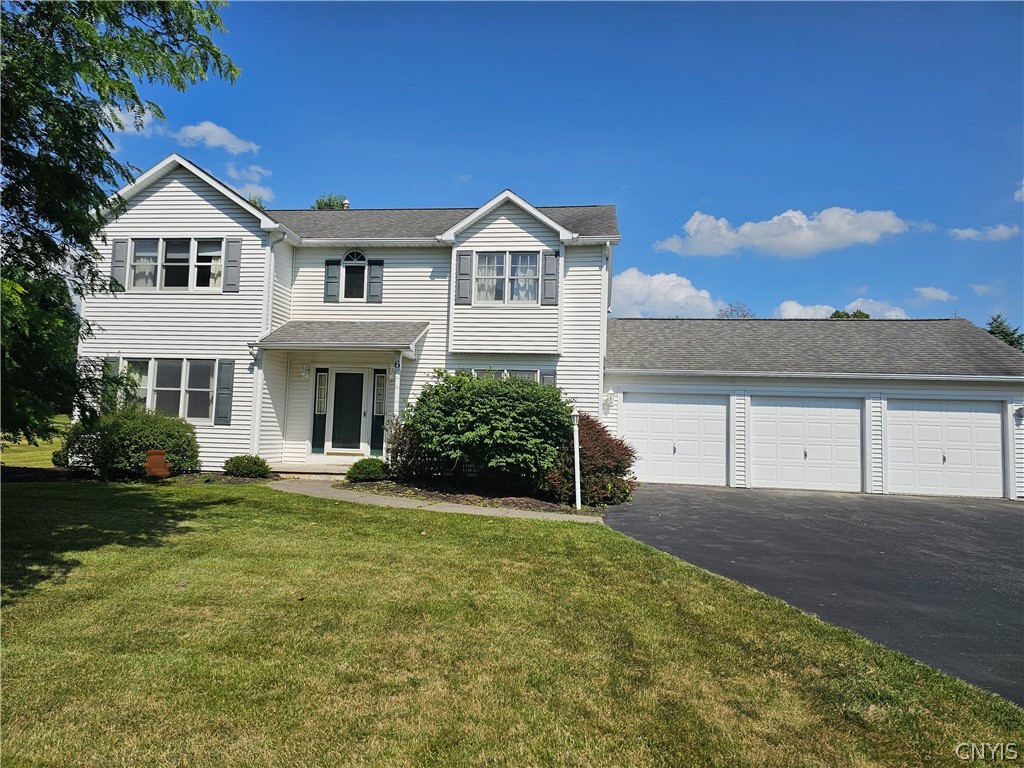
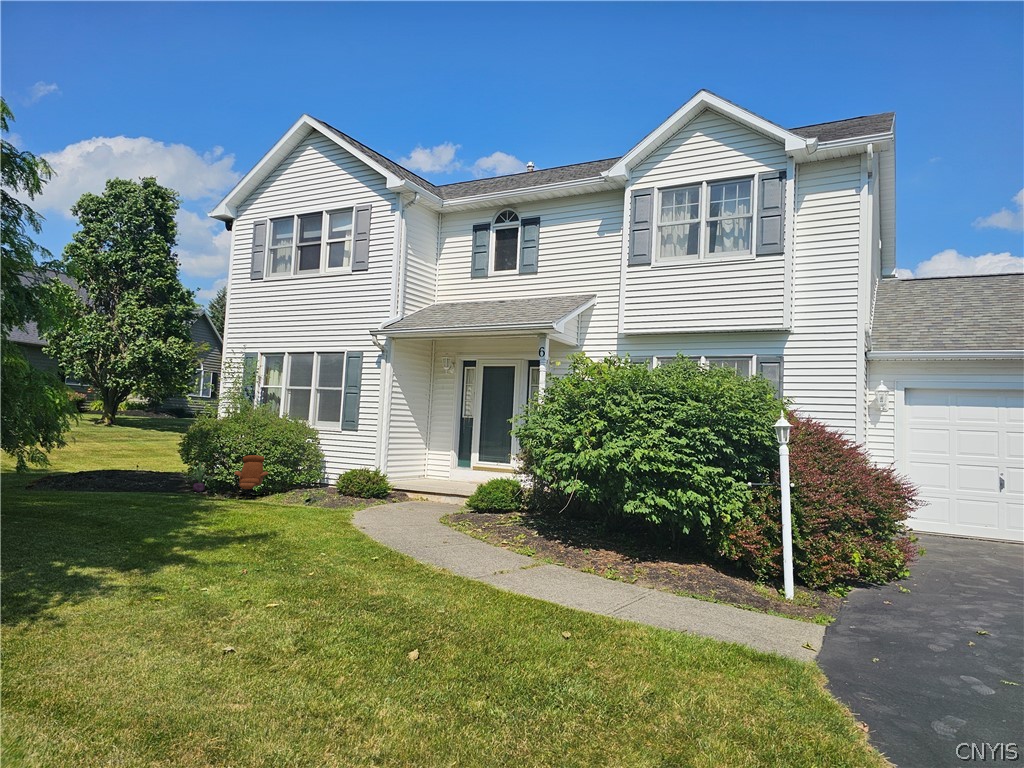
decorative plant: none [89,458,119,483] -> present [193,463,204,492]

